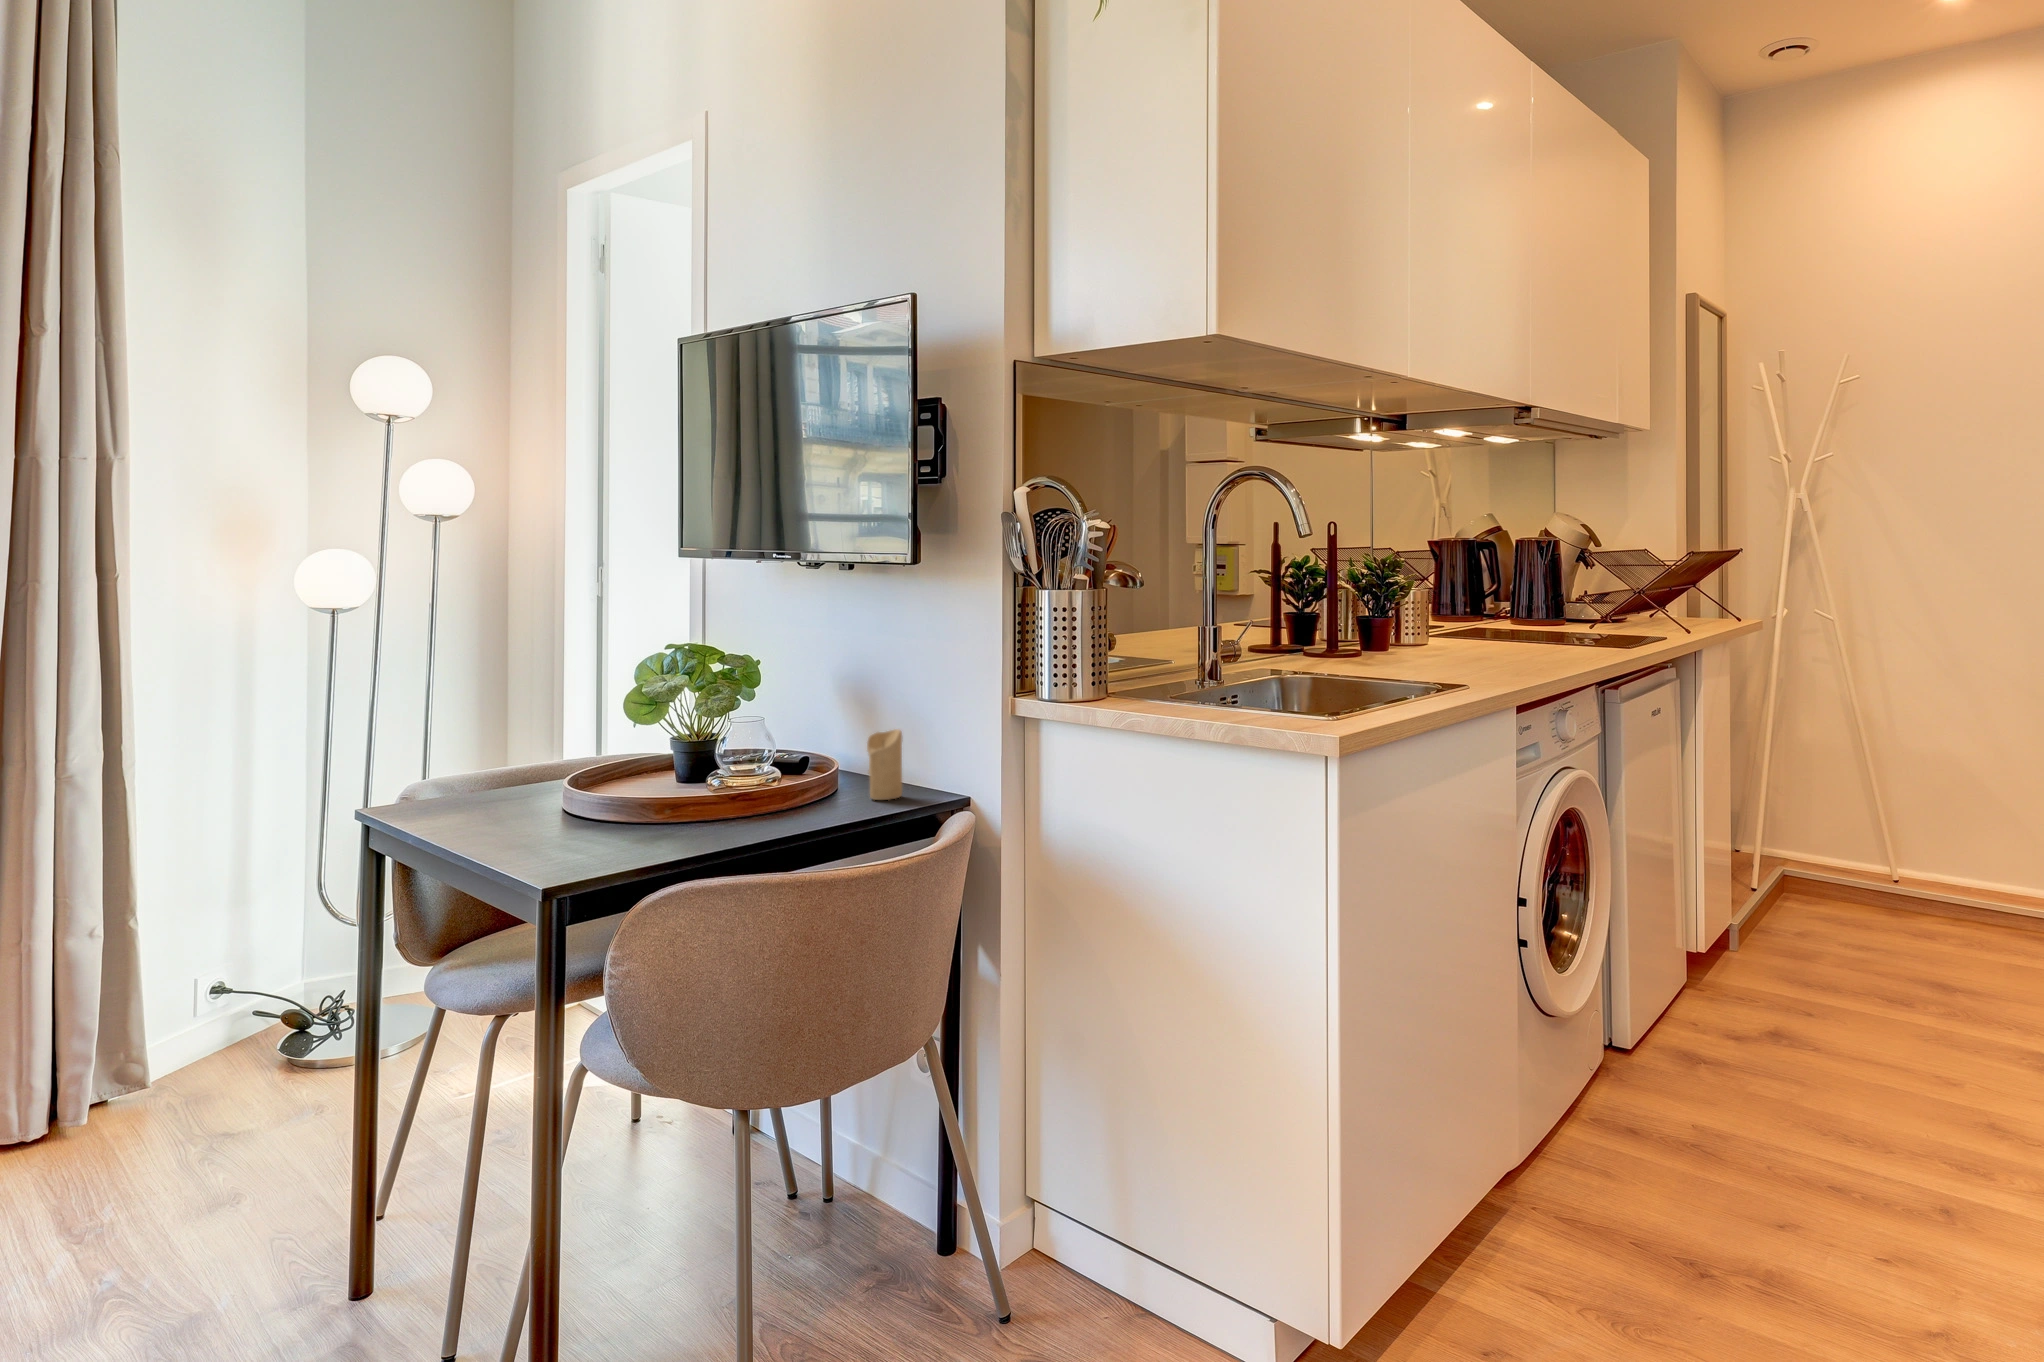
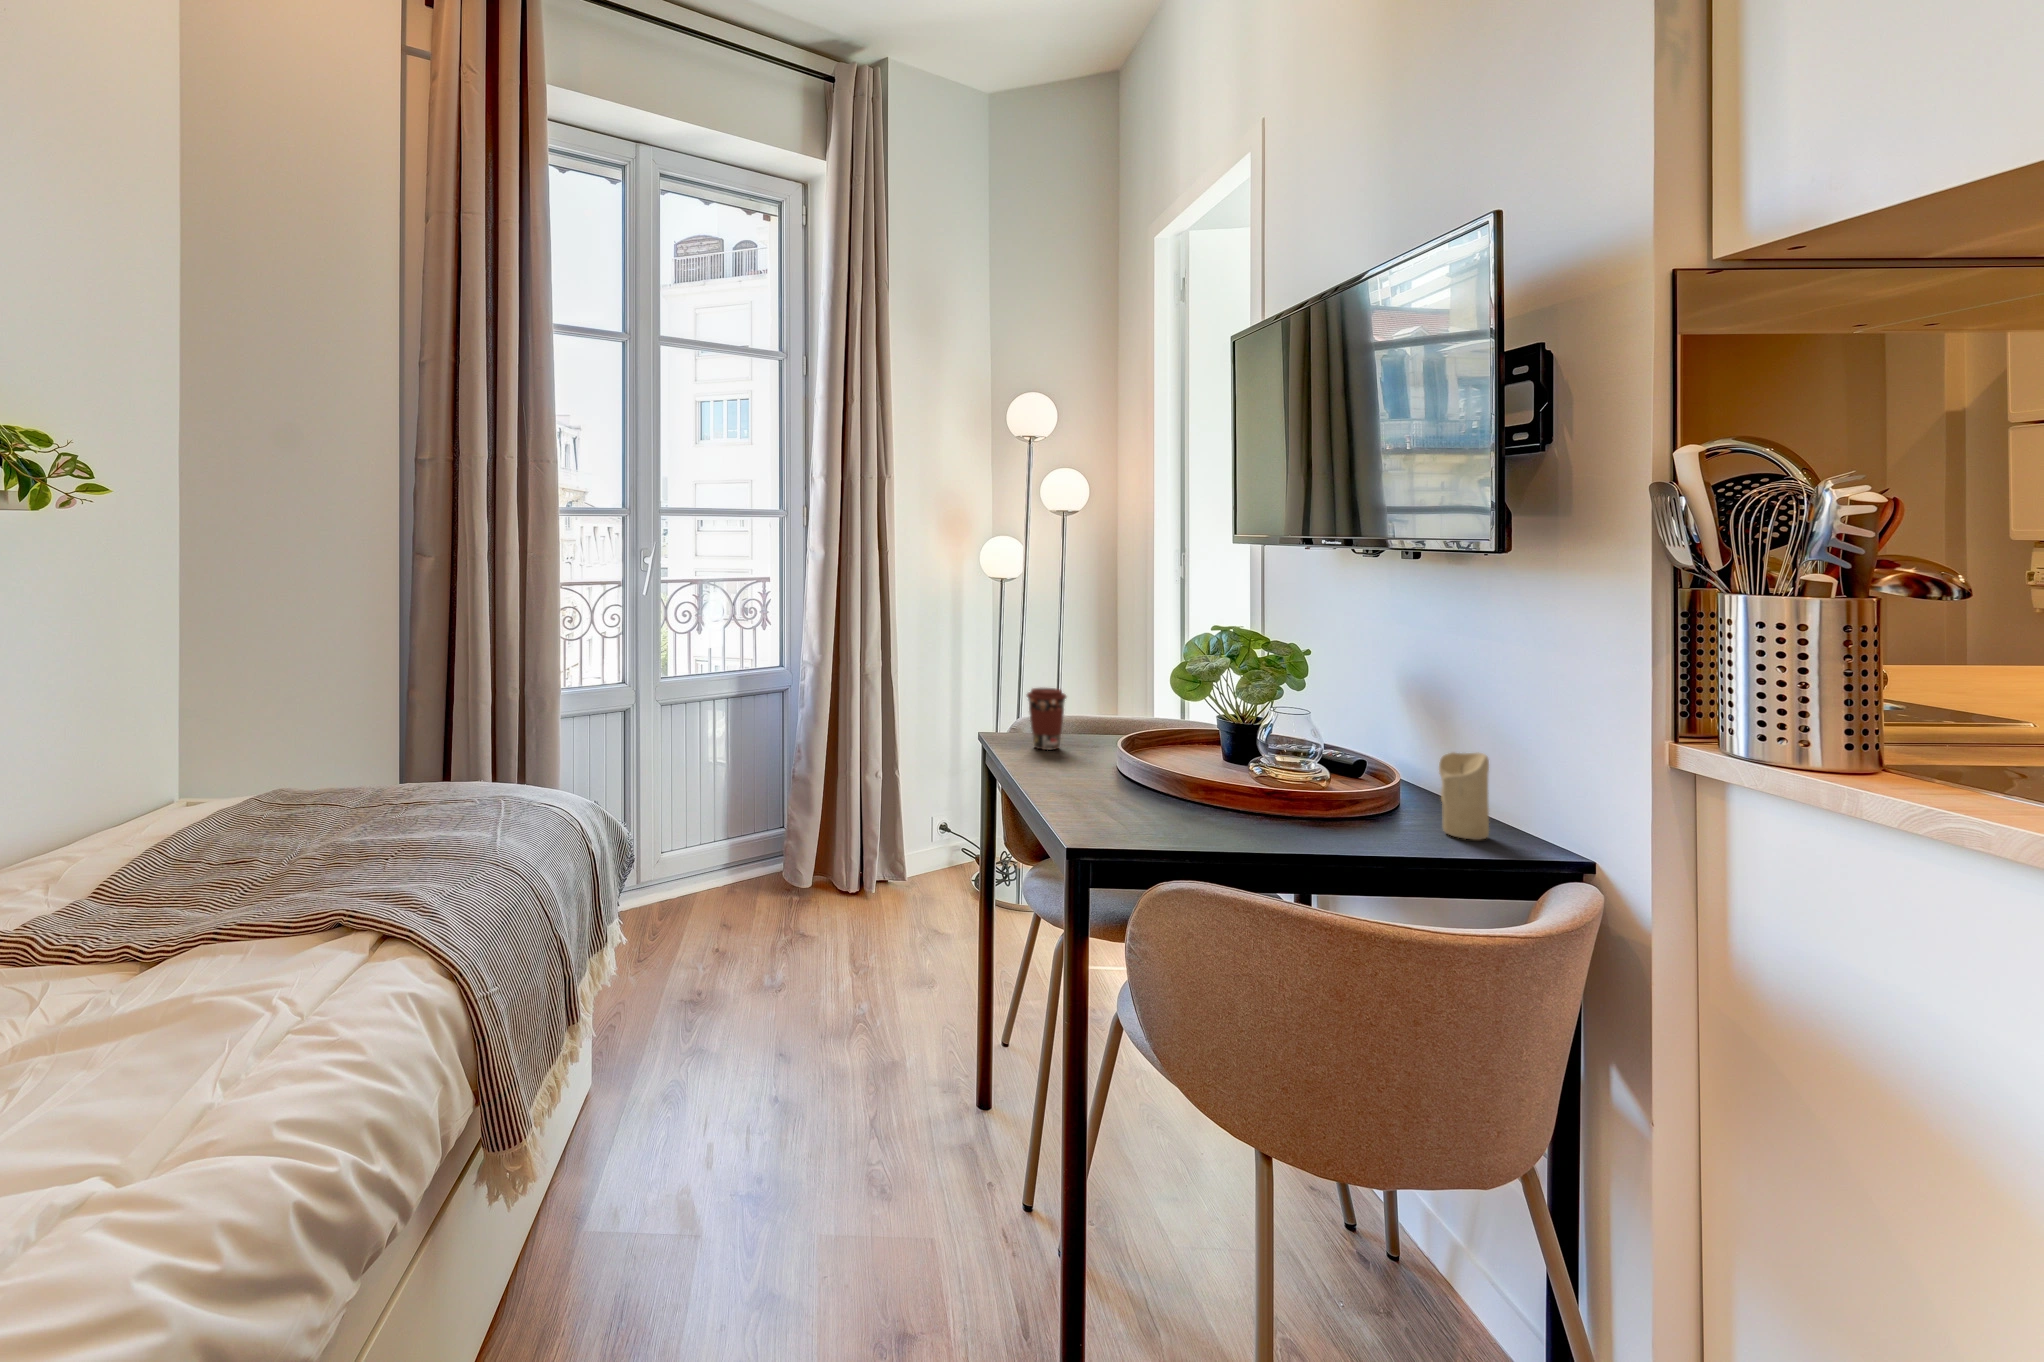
coffee cup: none [441,736,496,808] -> present [1027,688,1066,750]

